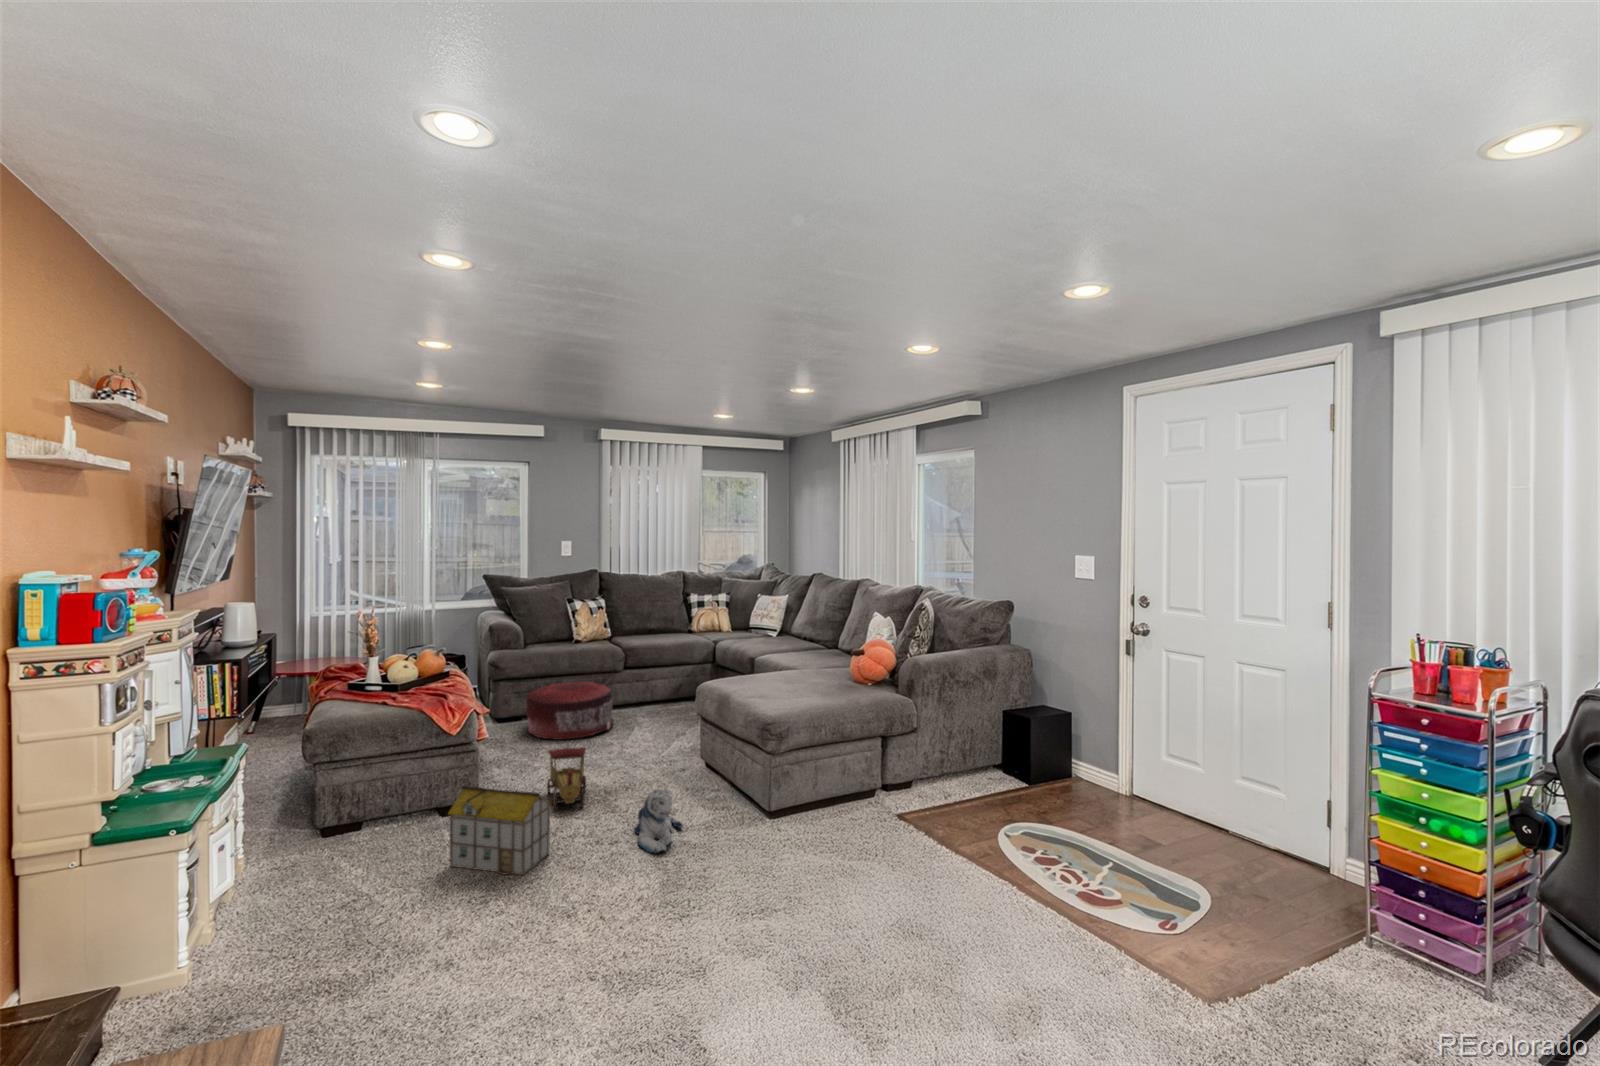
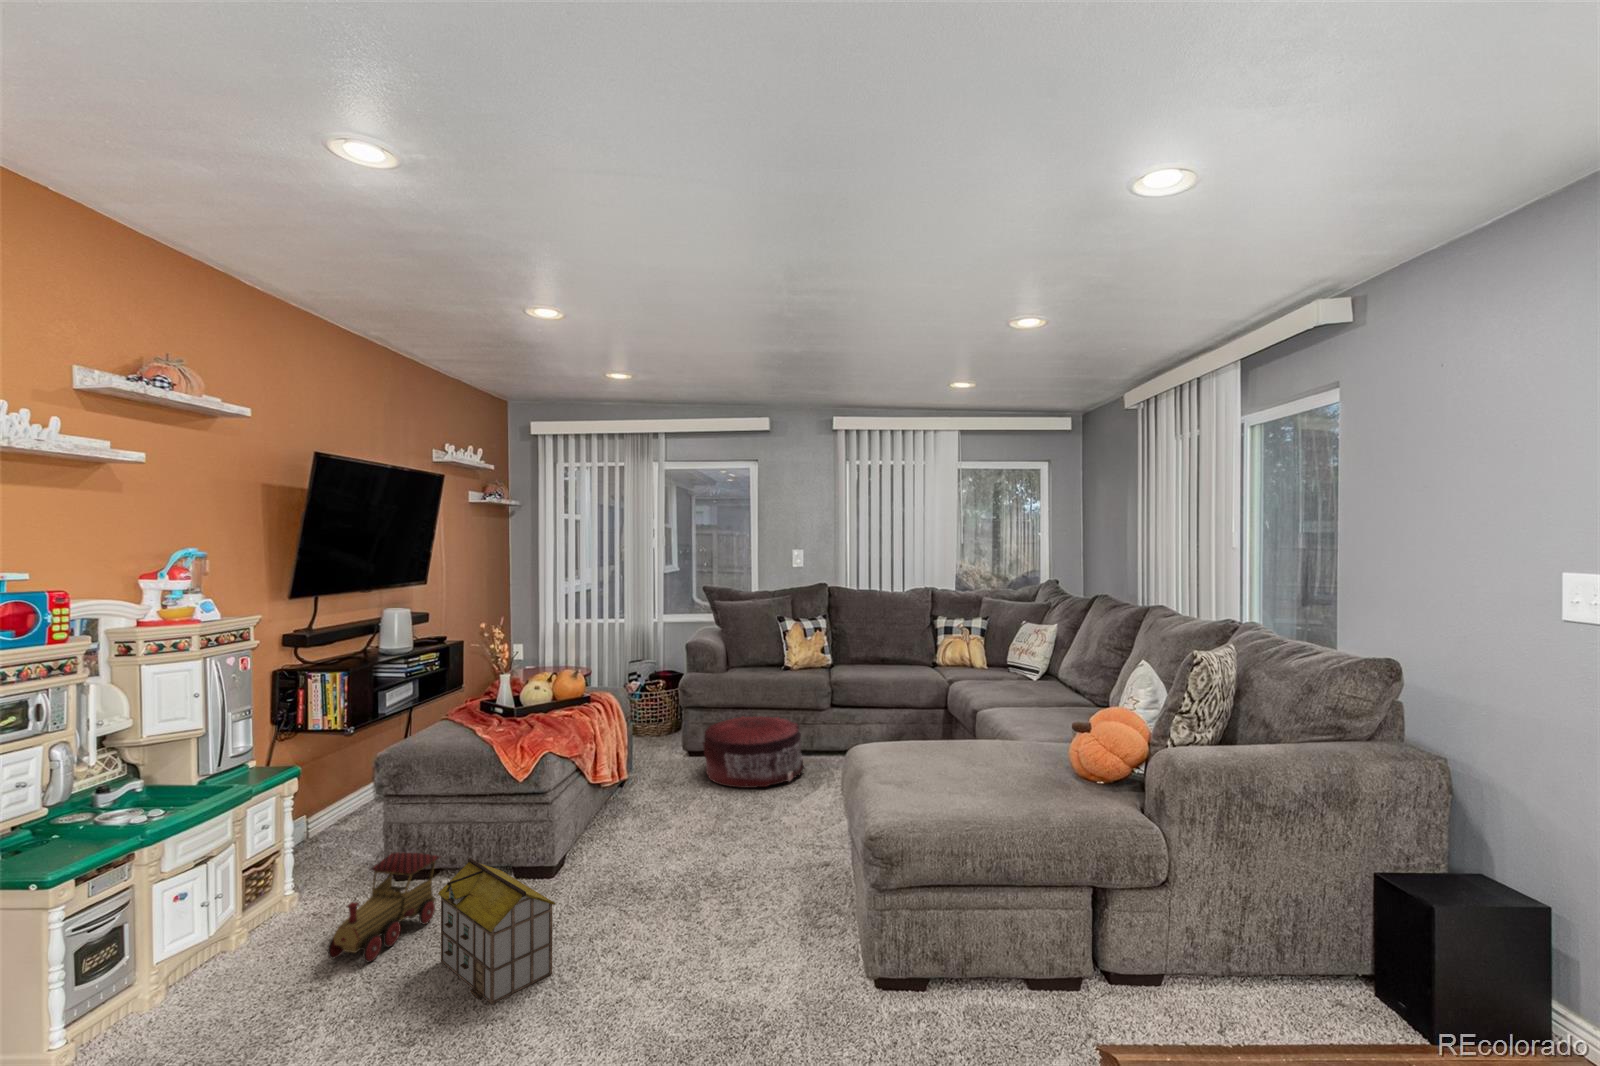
toy train: present [547,747,586,810] -> present [328,853,440,962]
plush toy: present [634,790,683,853] -> none [661,911,744,1017]

